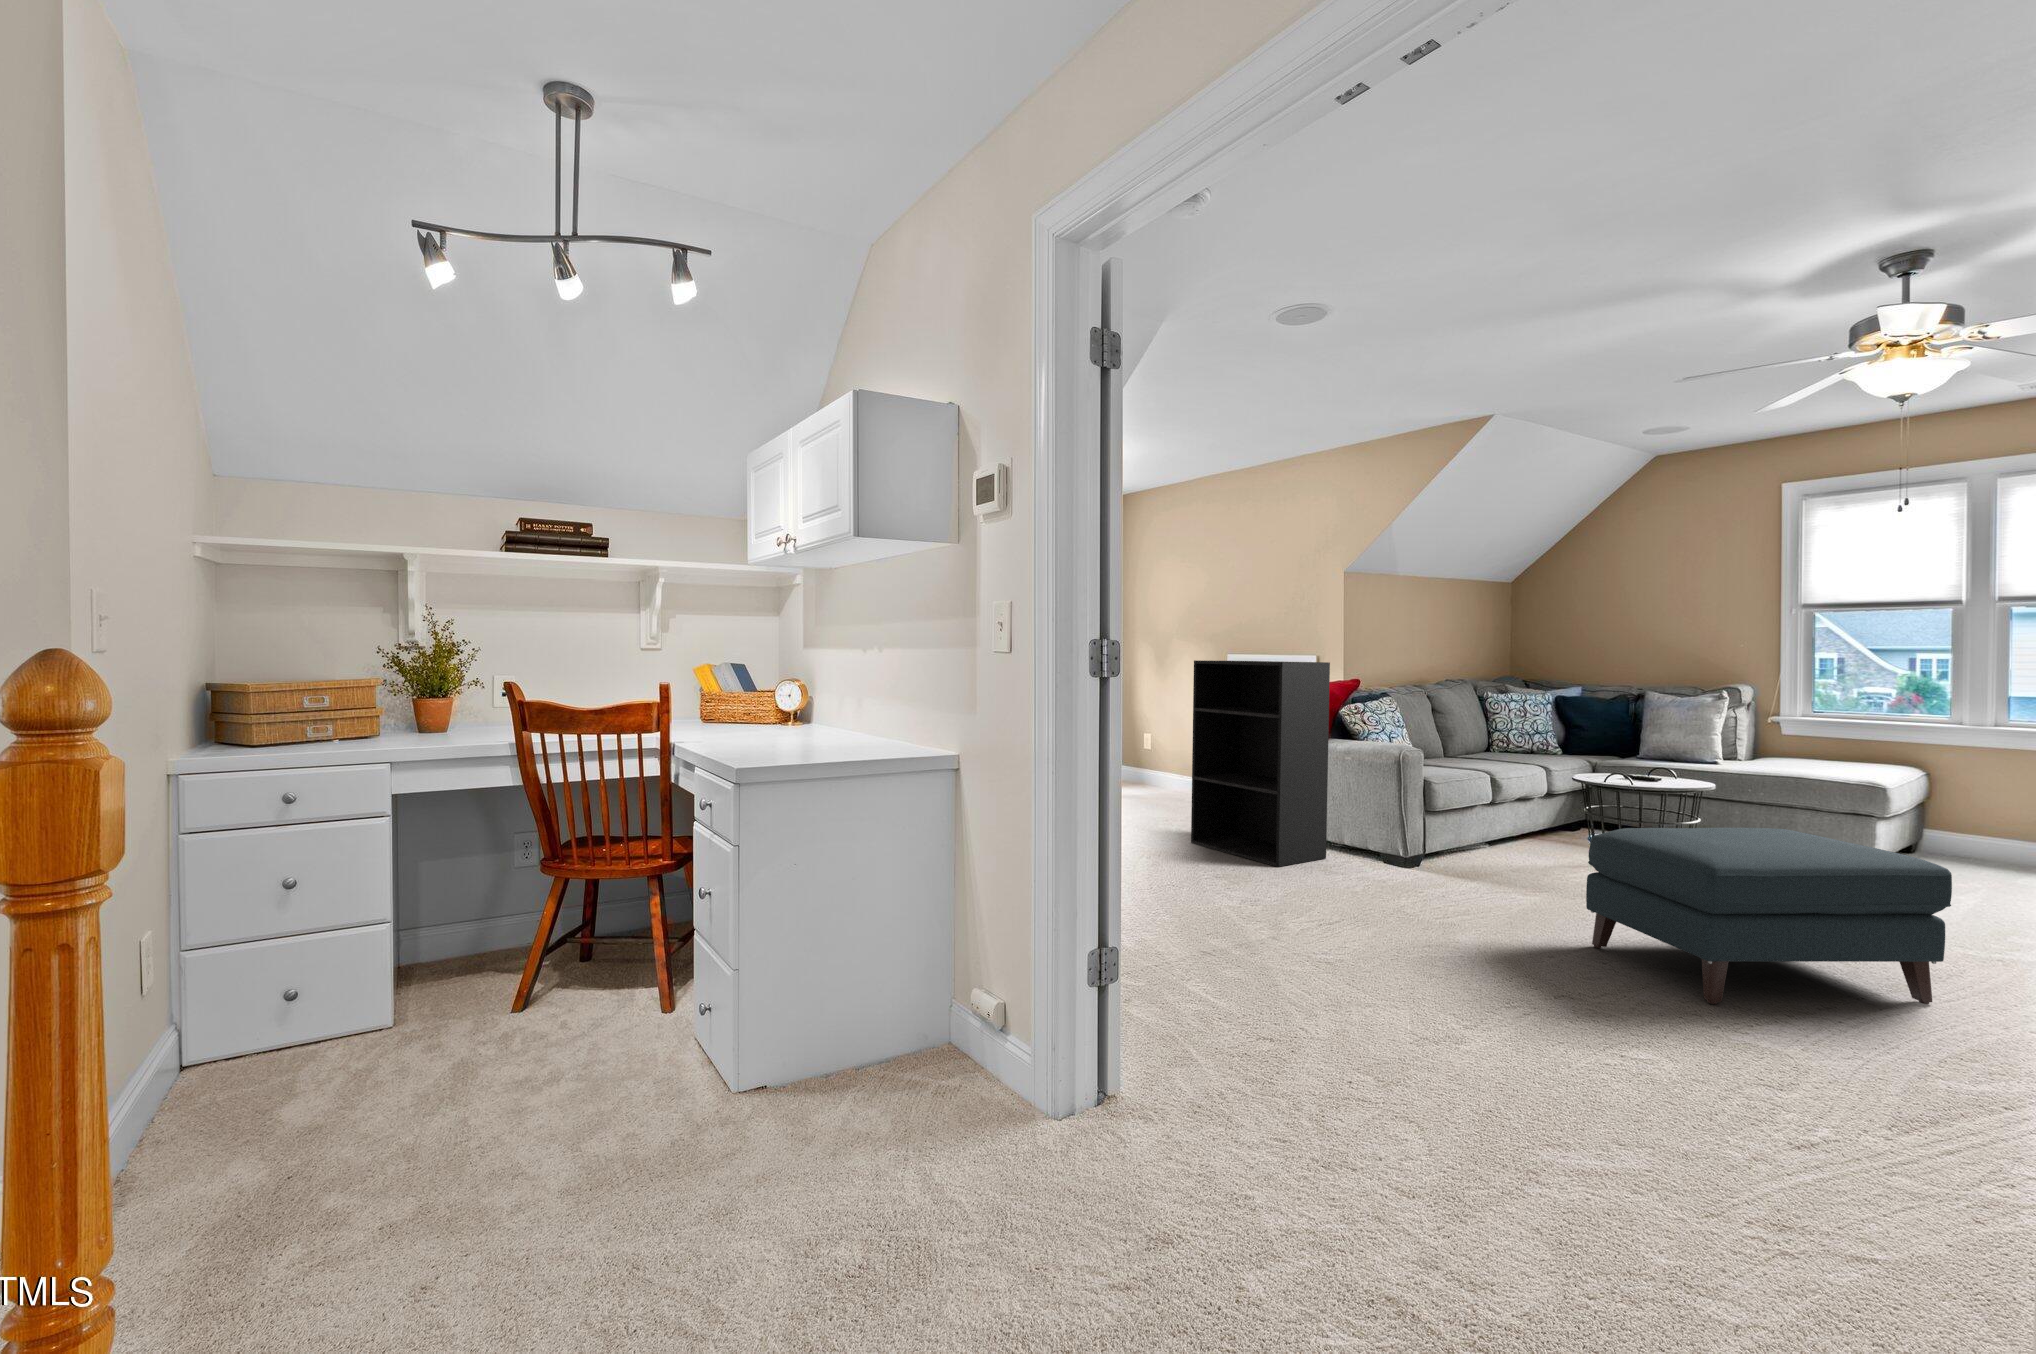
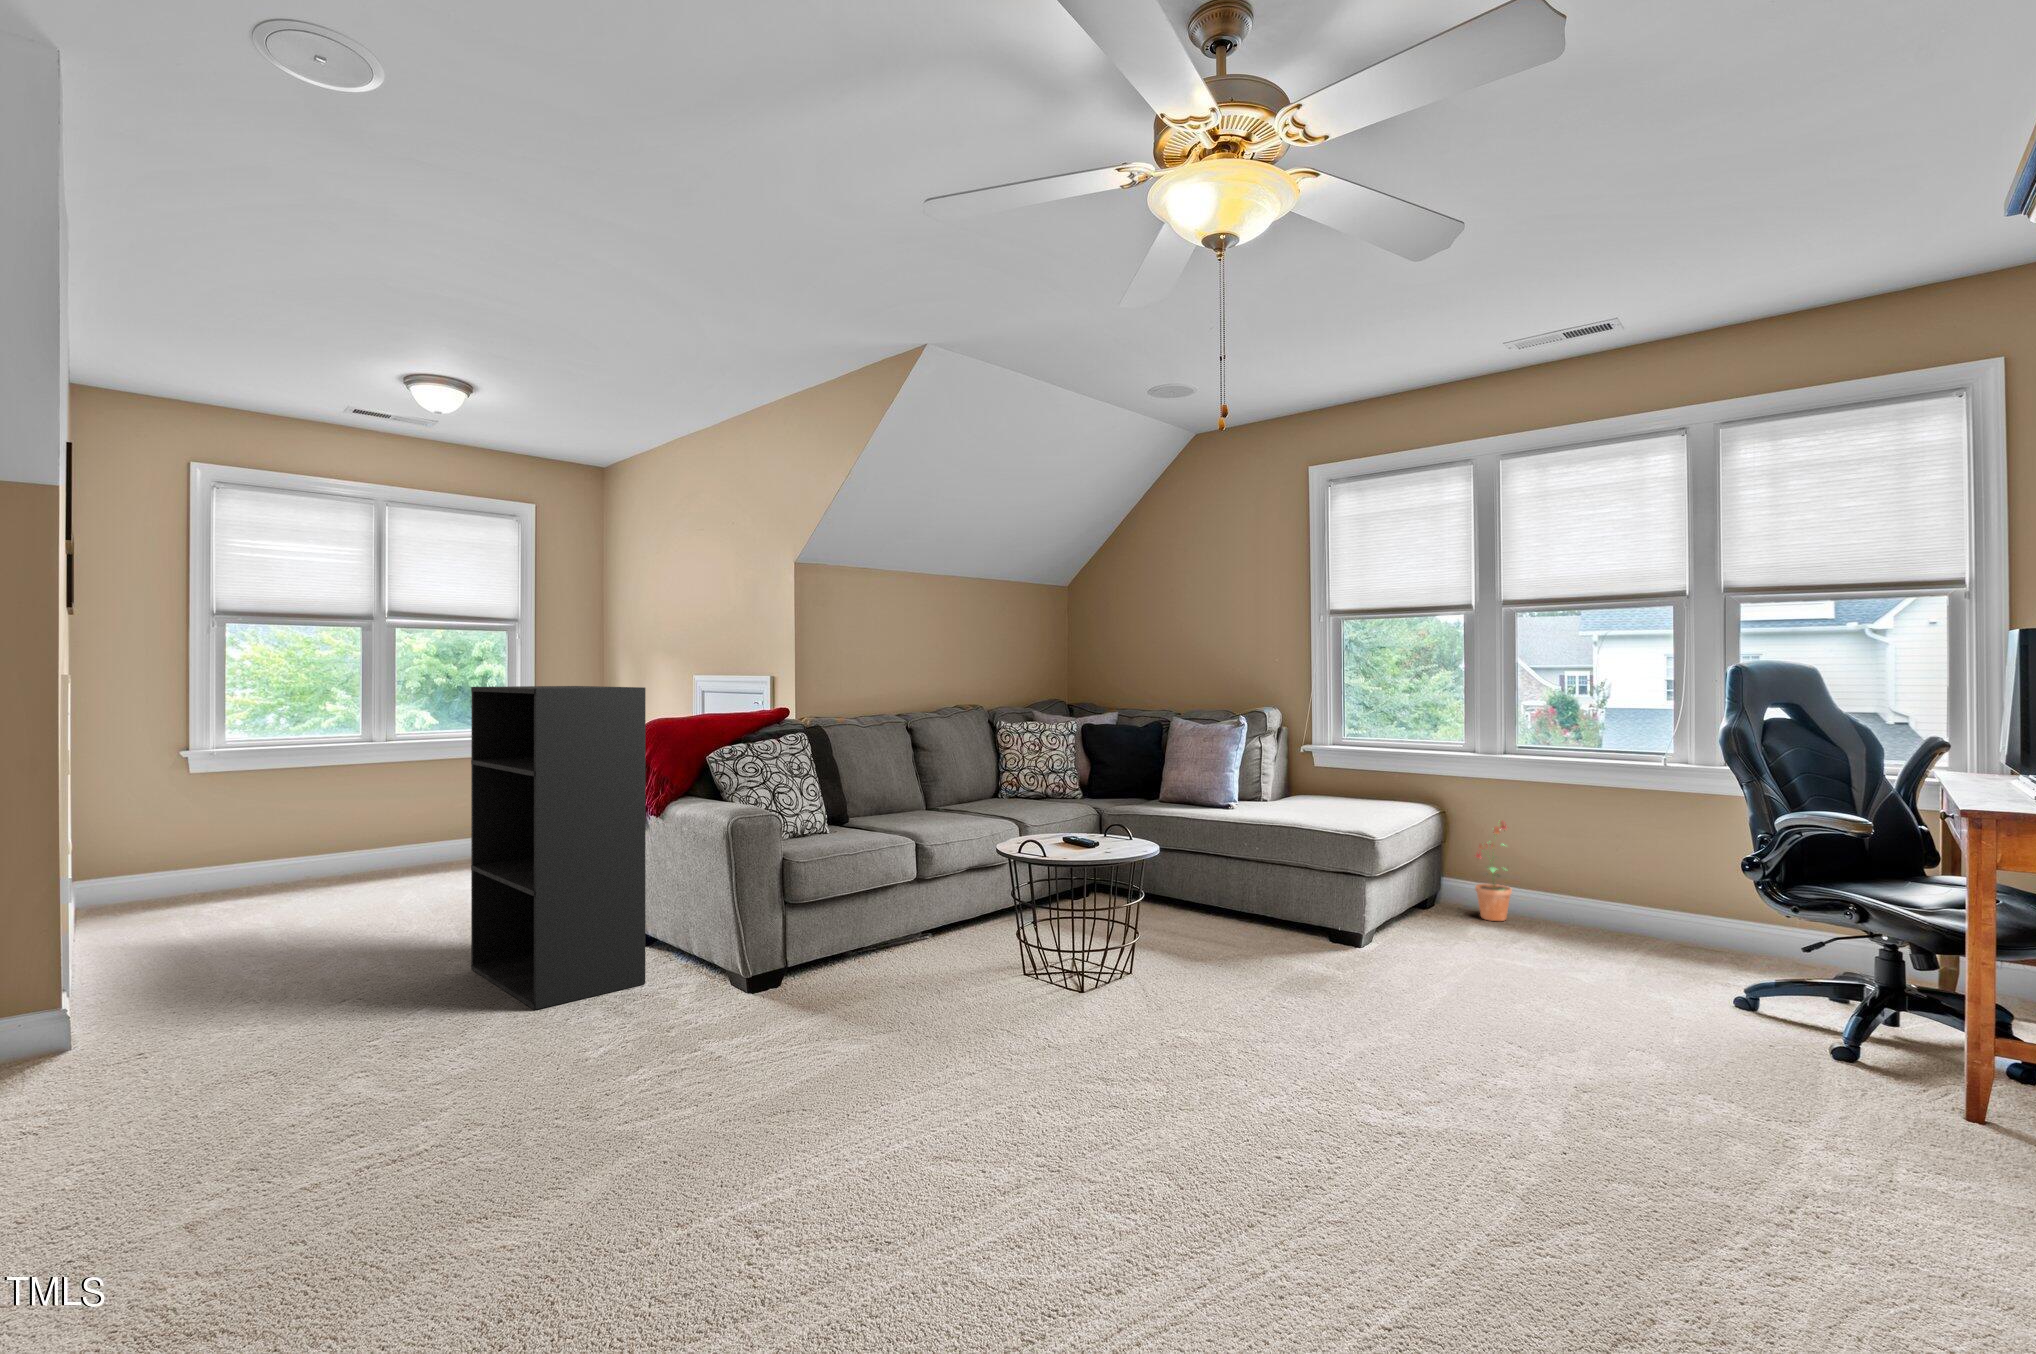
potted plant: none [1964,782,2006,865] -> present [1475,821,1512,921]
ottoman: present [1586,828,1952,1004] -> none [794,935,1215,1291]

